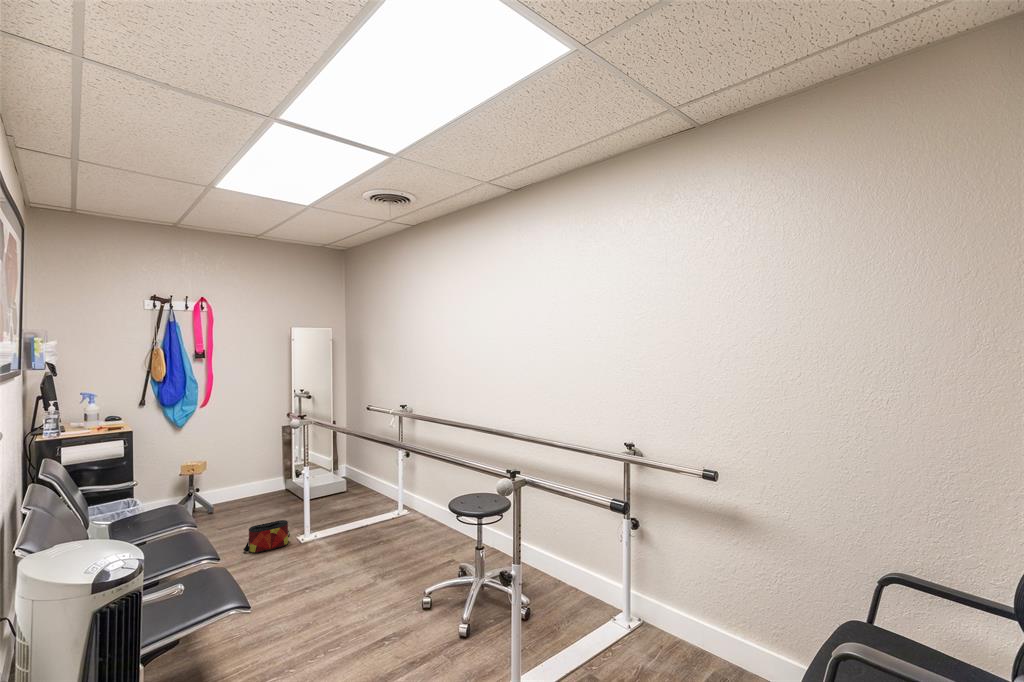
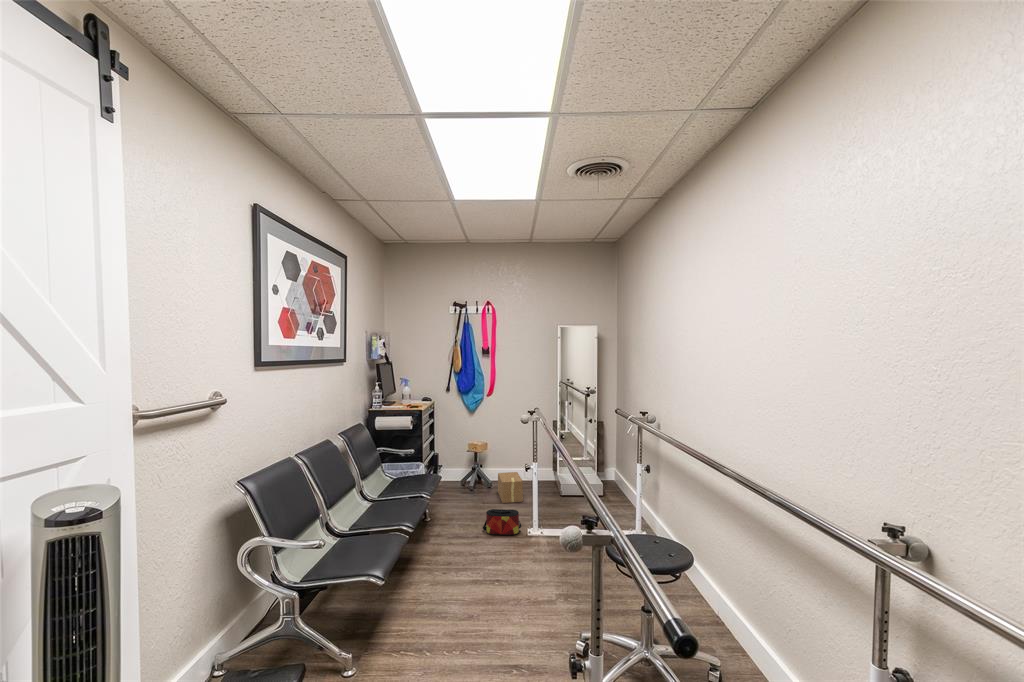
cardboard box: none [227,487,266,522] -> present [498,472,523,503]

